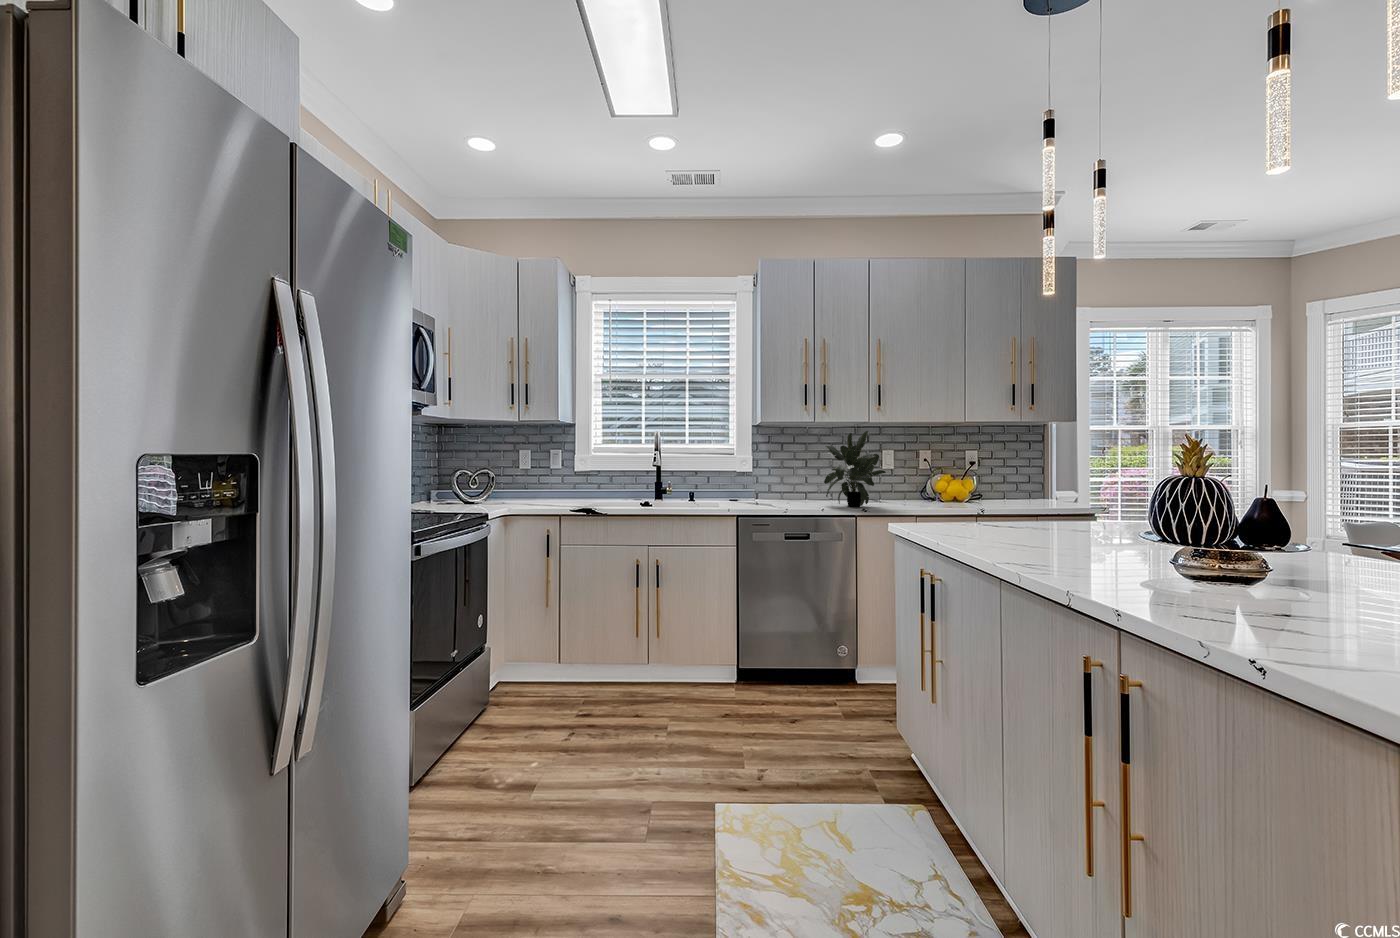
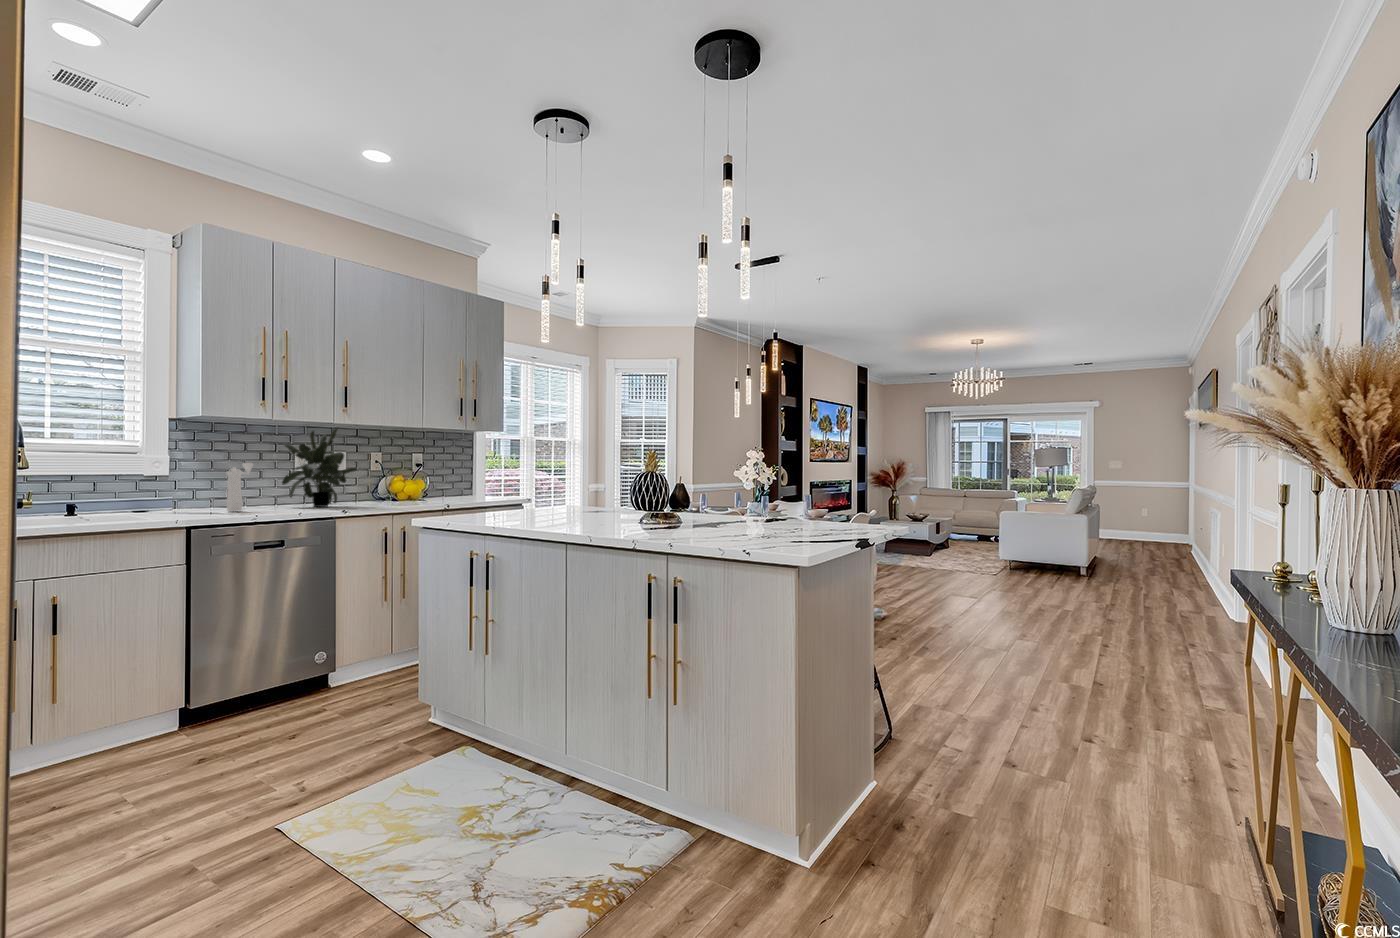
pepper mill: none [769,465,794,509] -> present [227,463,253,511]

